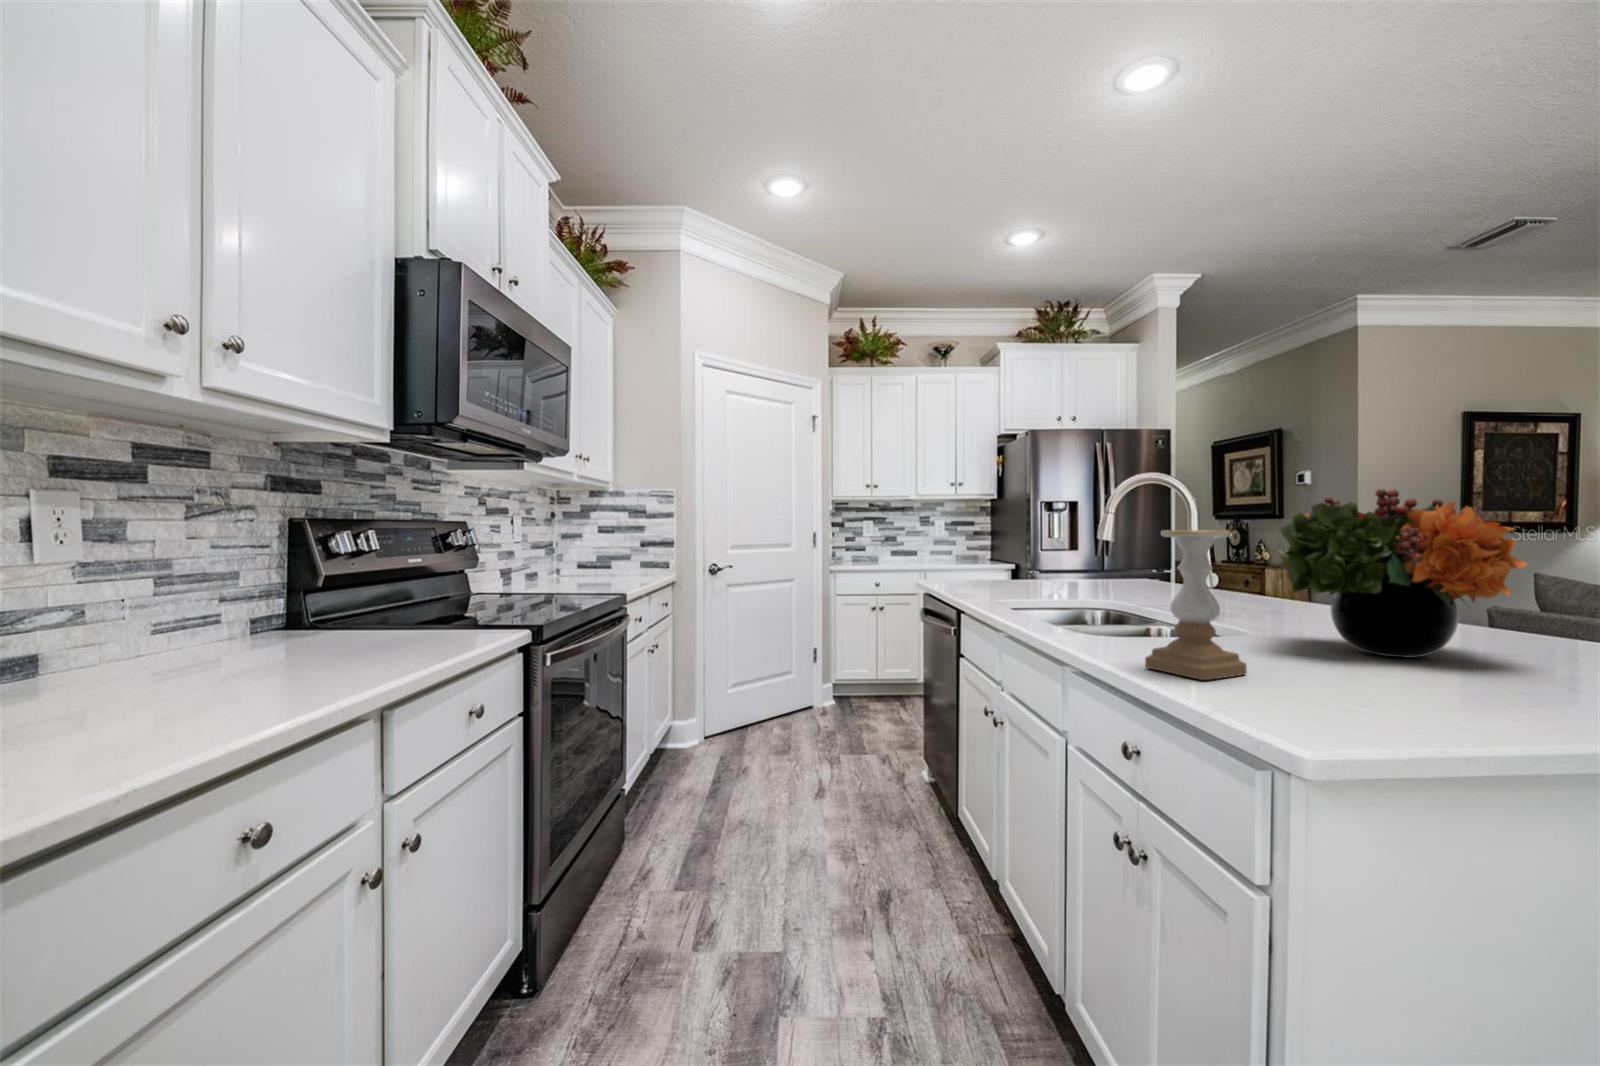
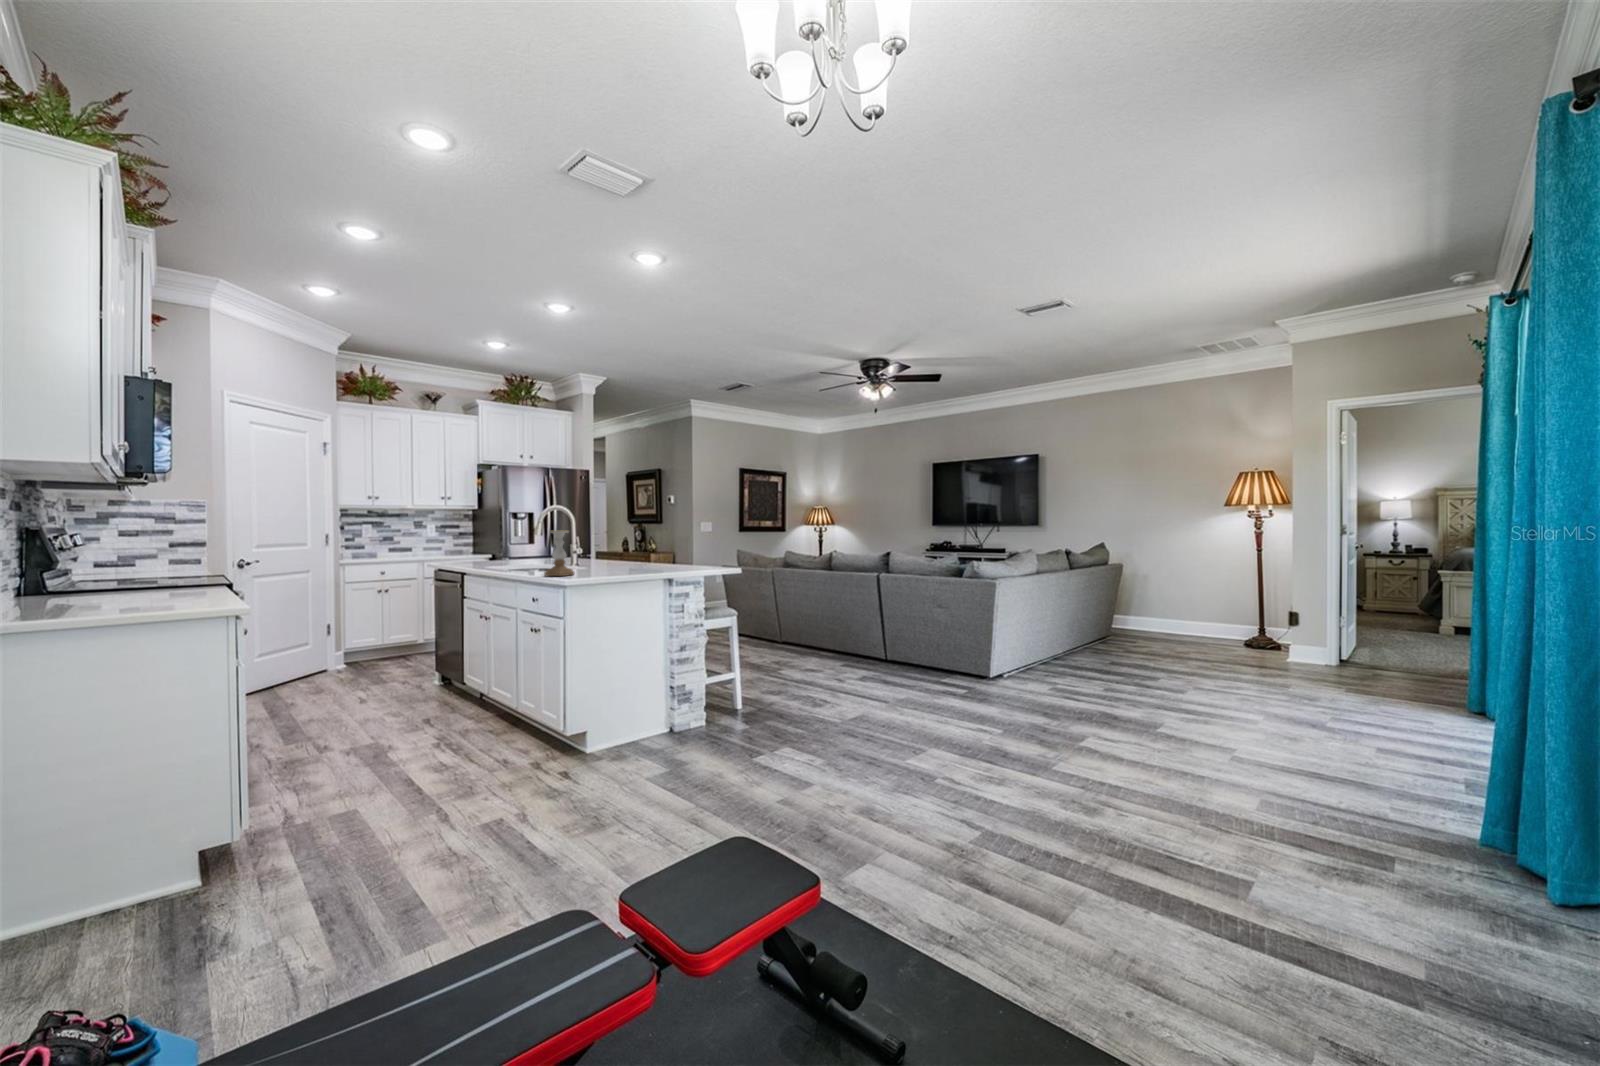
flower arrangement: present [1279,489,1528,658] -> none [589,517,652,570]

